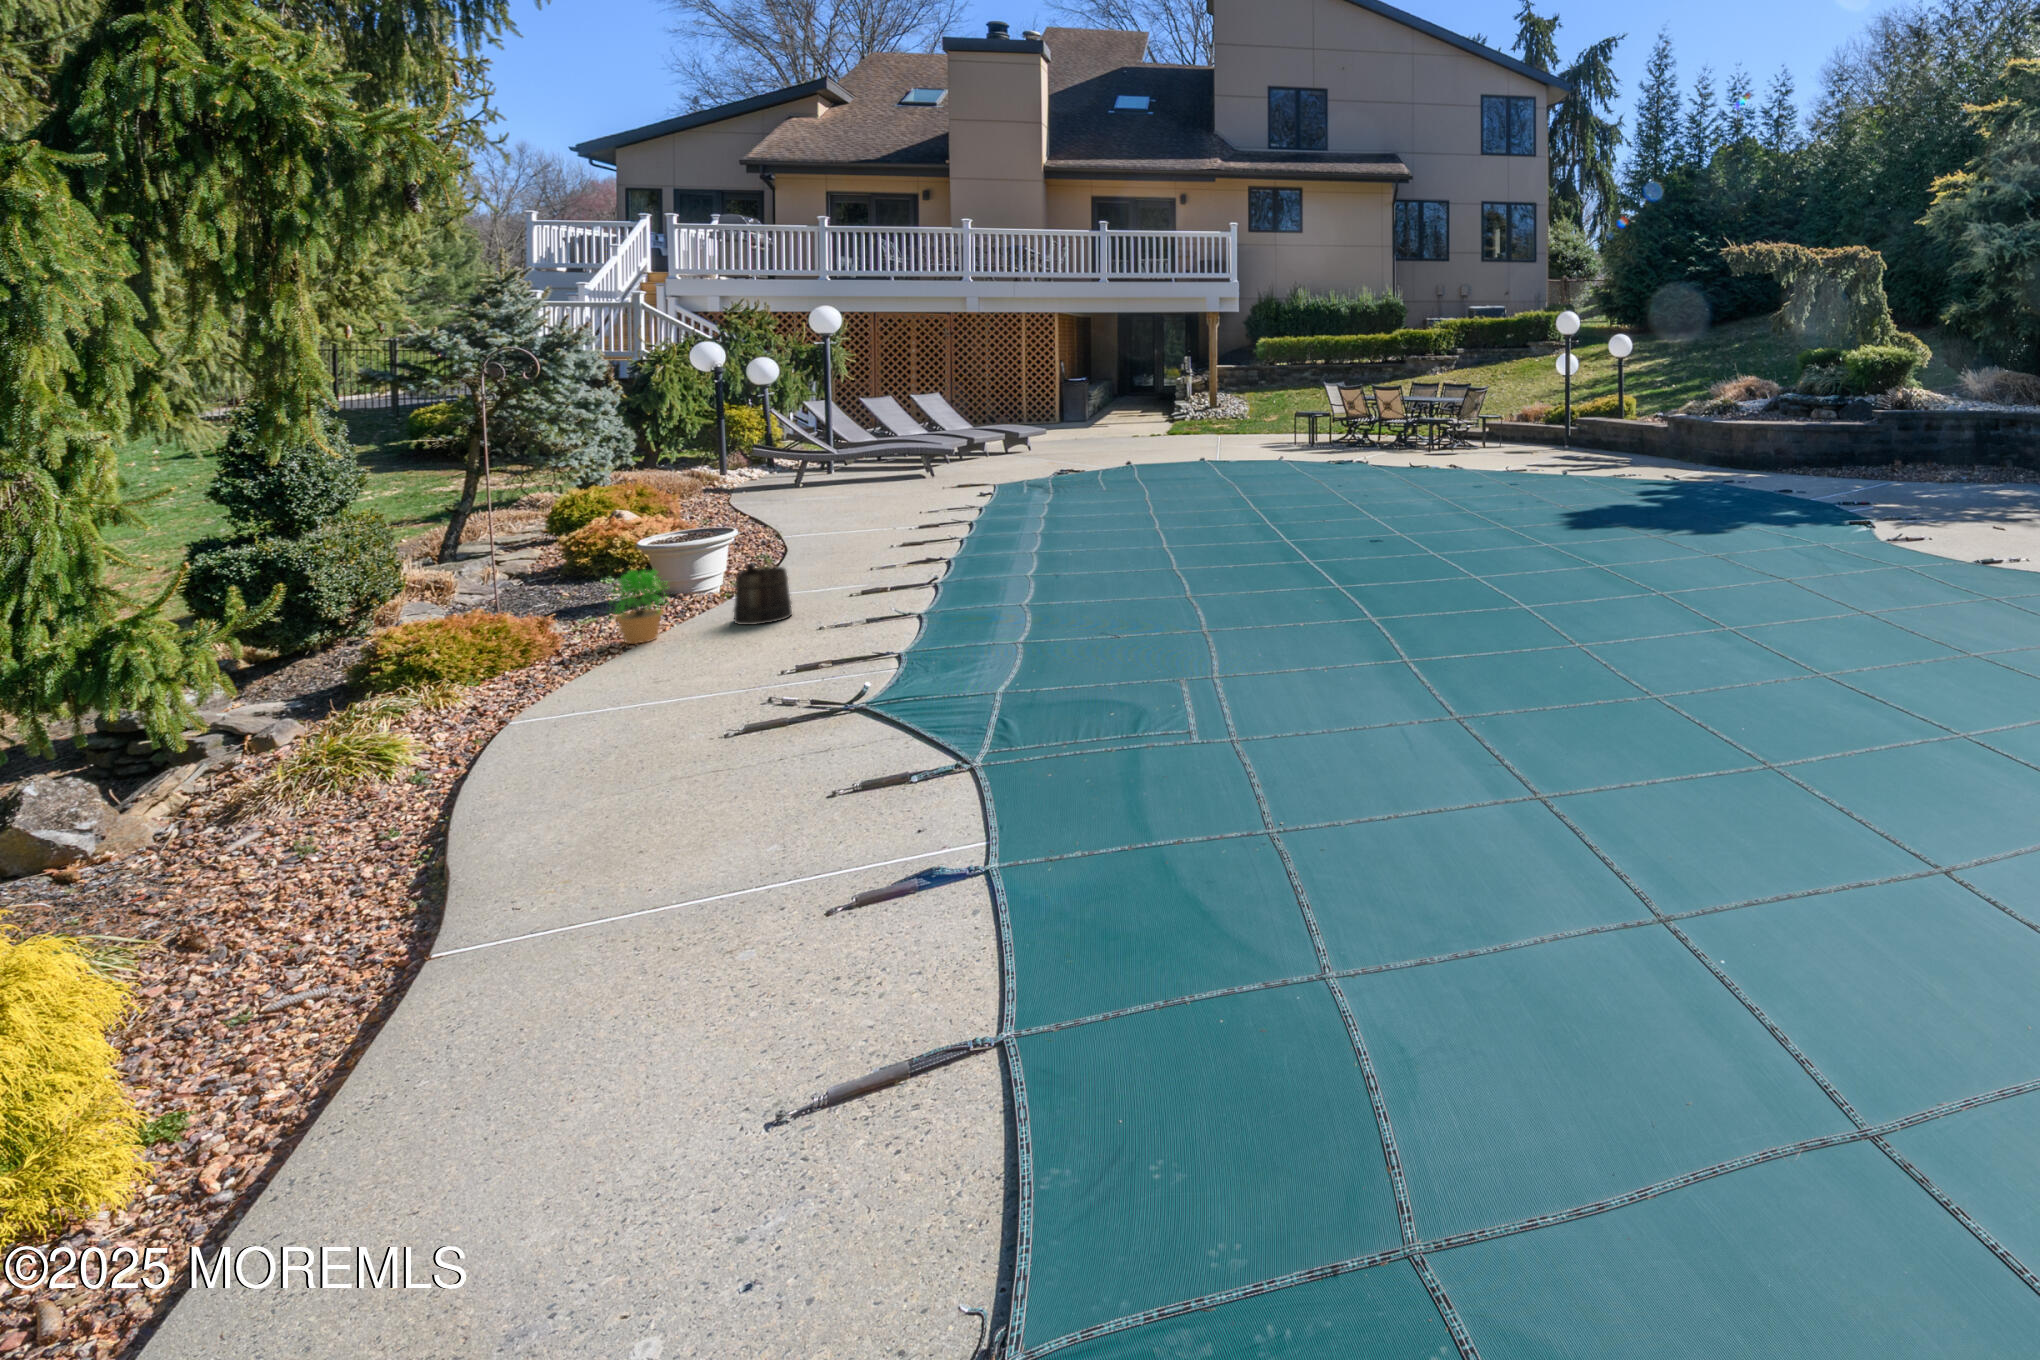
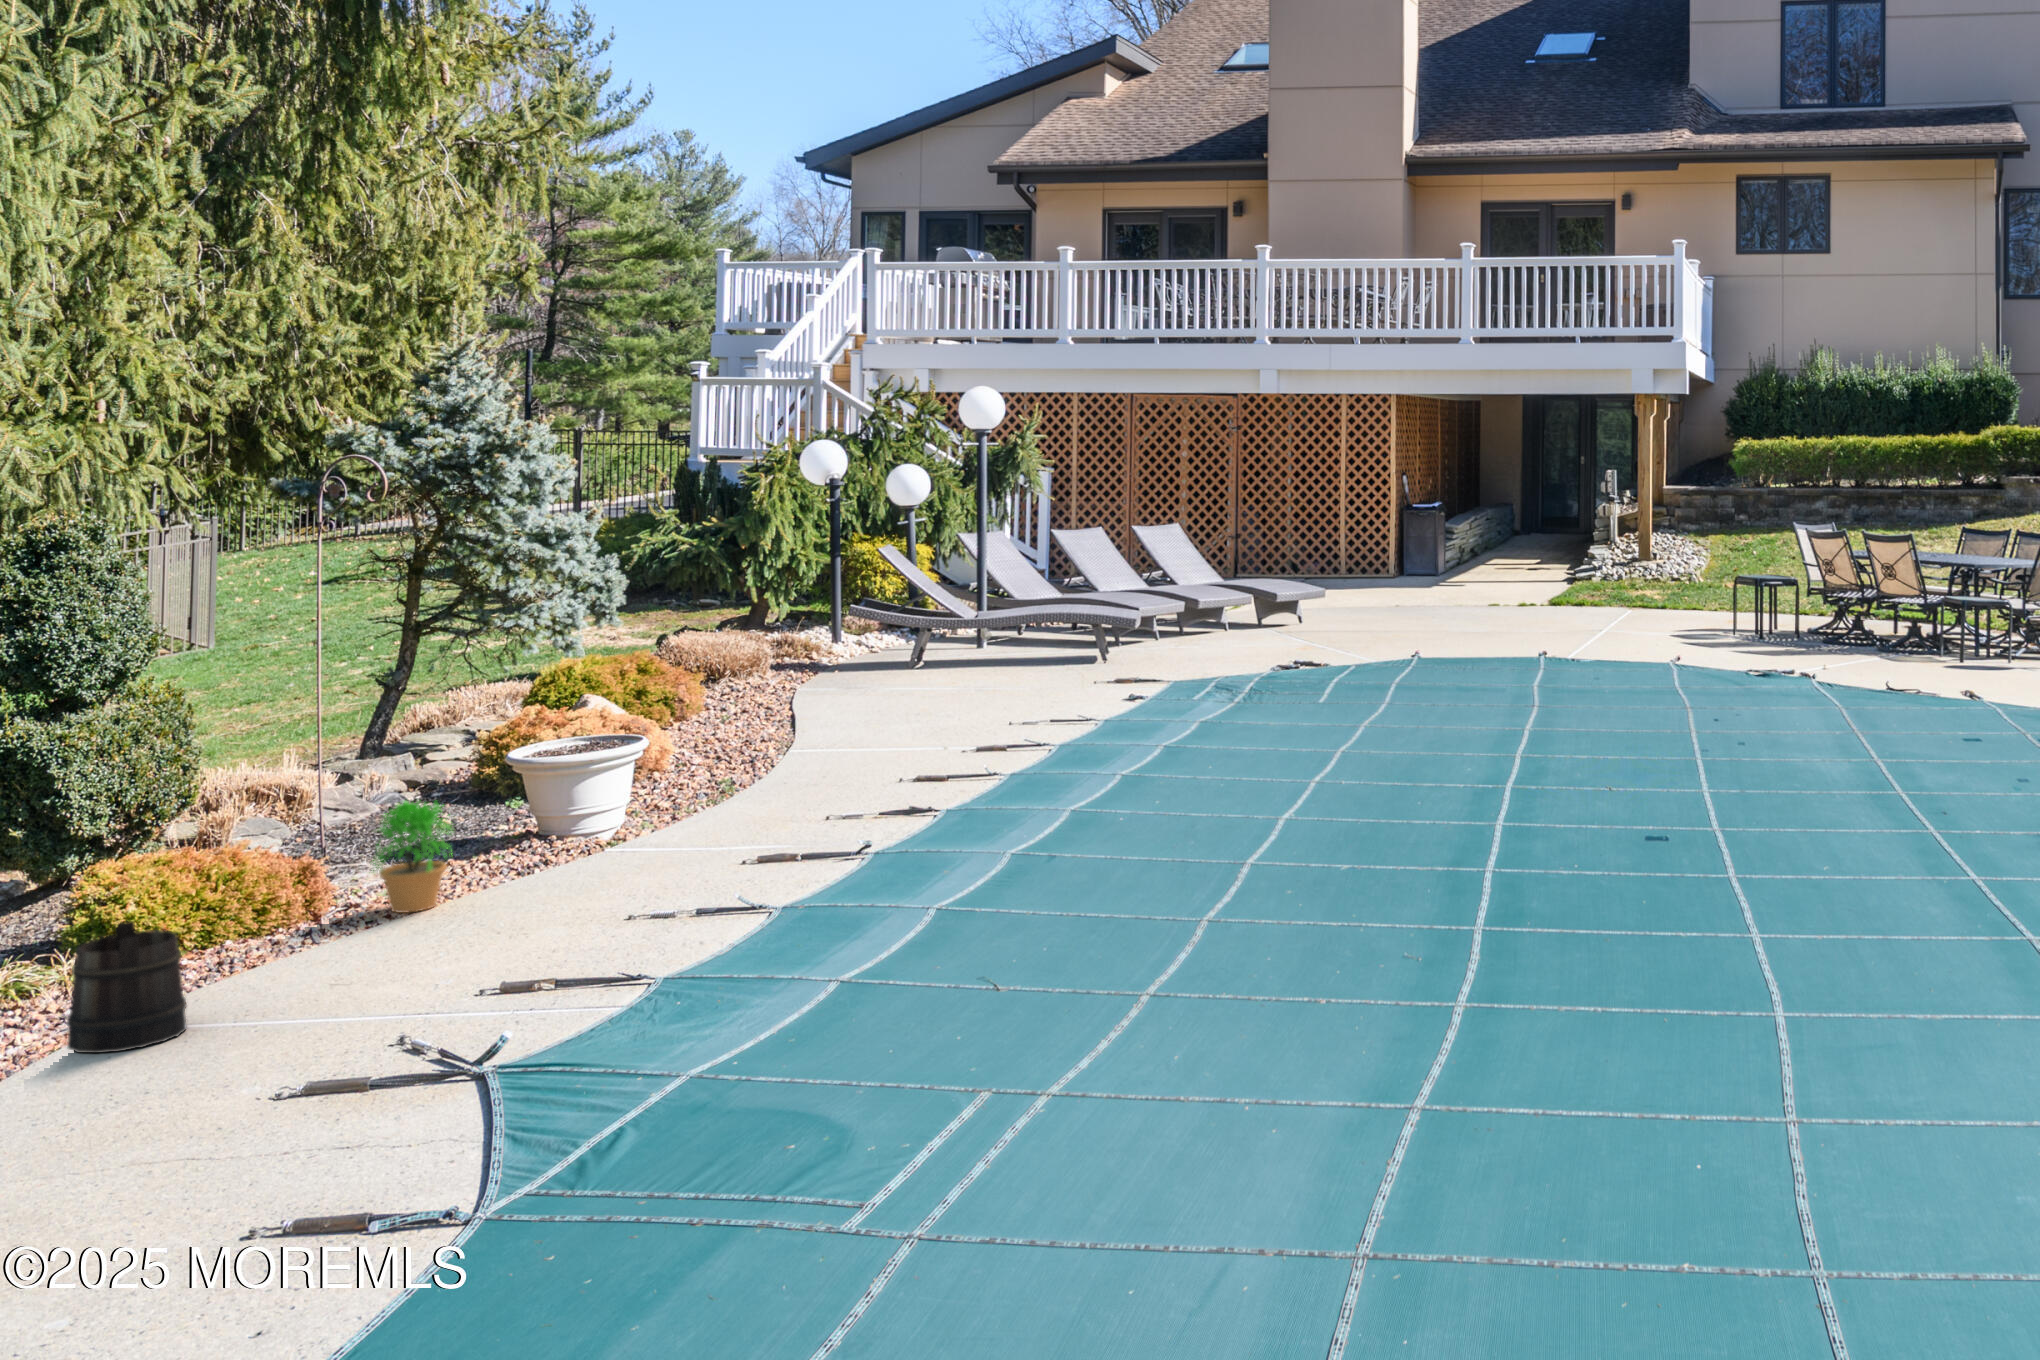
bucket: present [734,564,792,625] -> present [67,921,187,1053]

